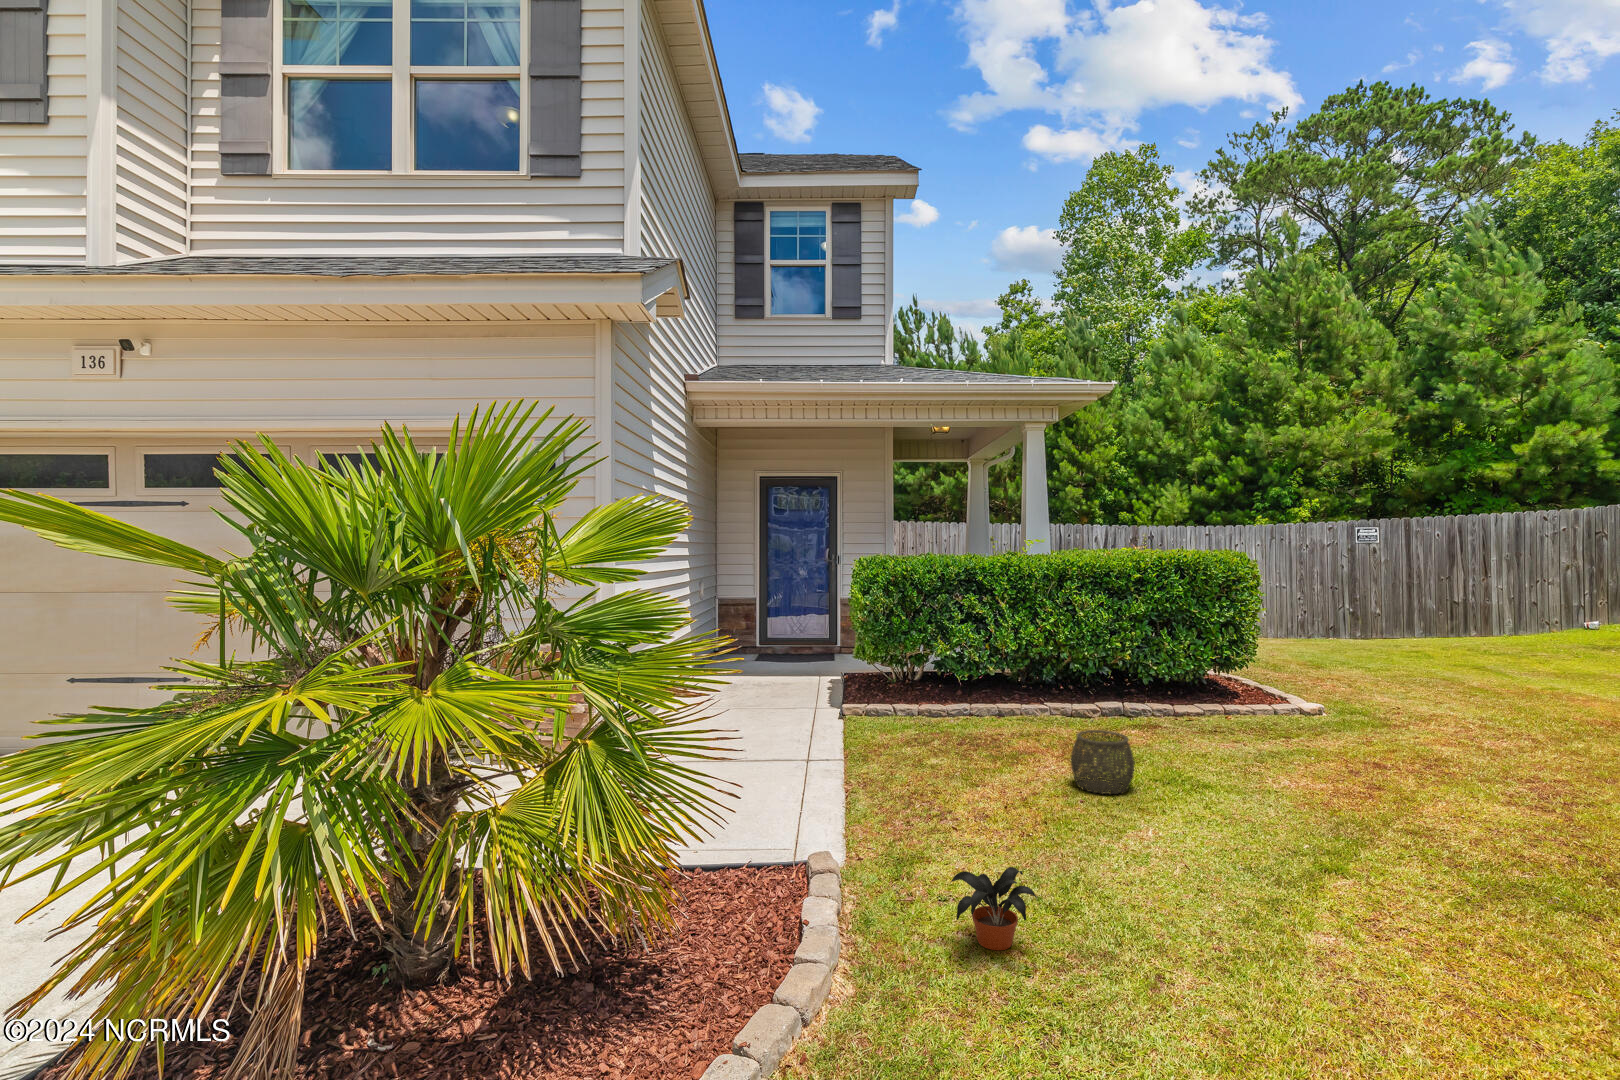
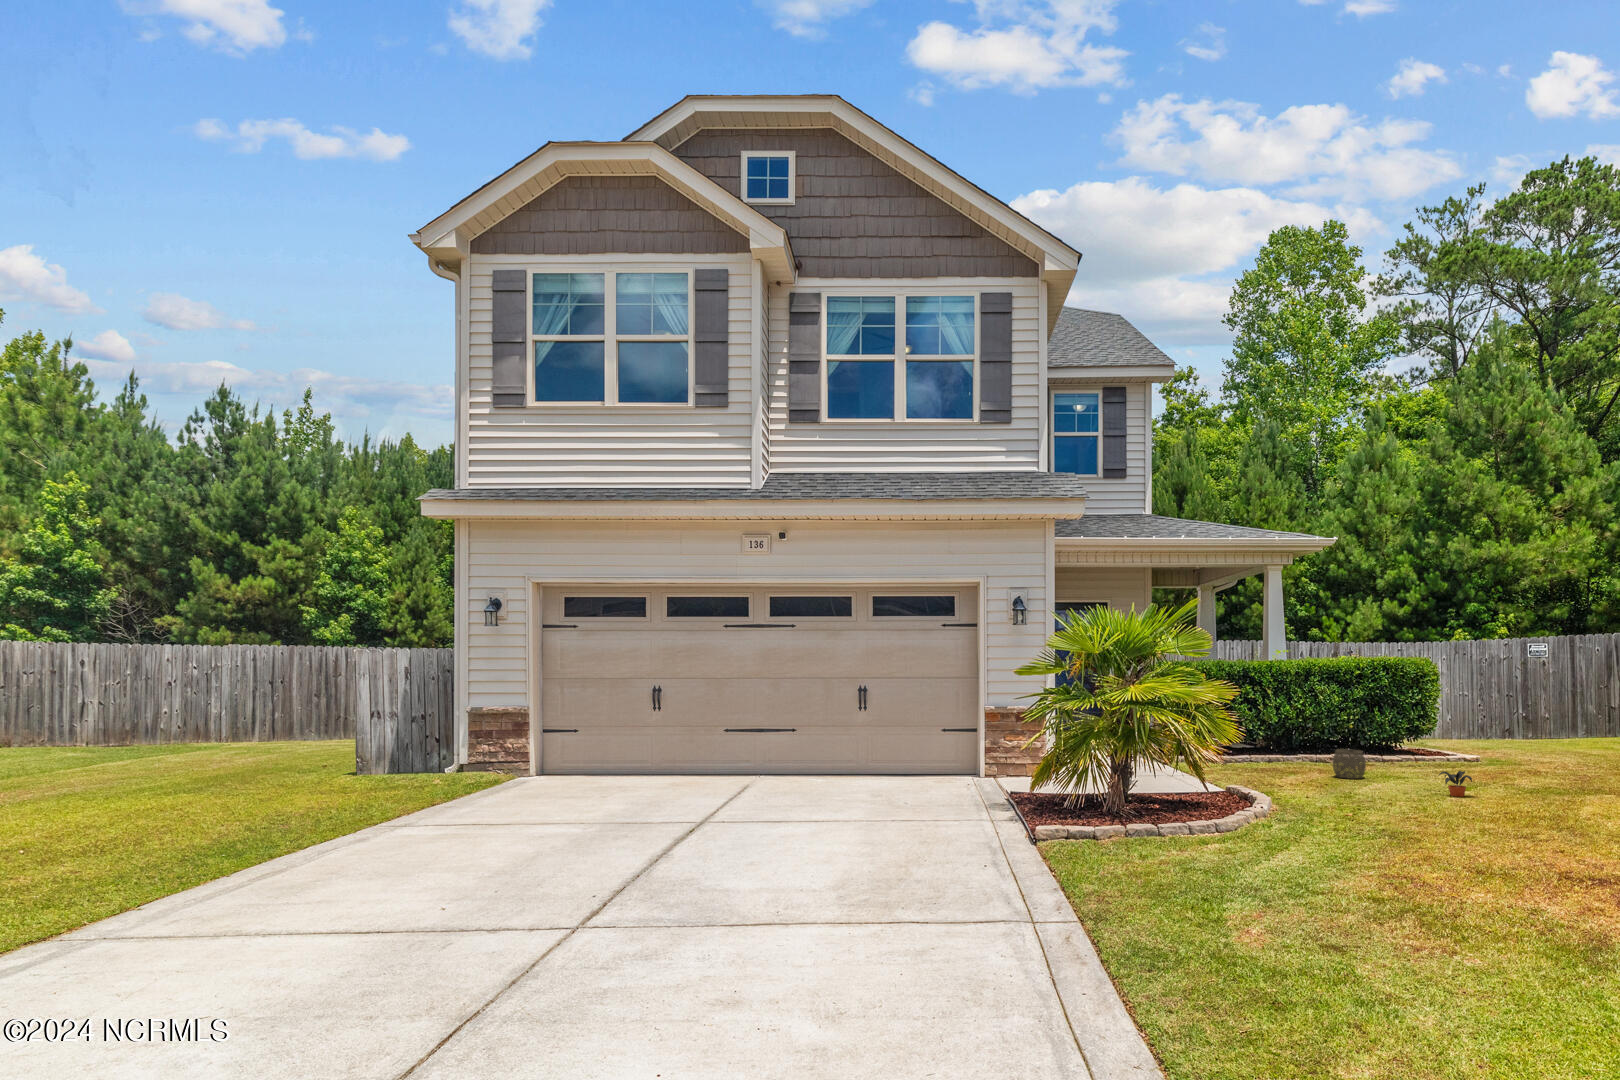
potted plant: present [951,867,1037,950] -> present [1439,771,1472,797]

